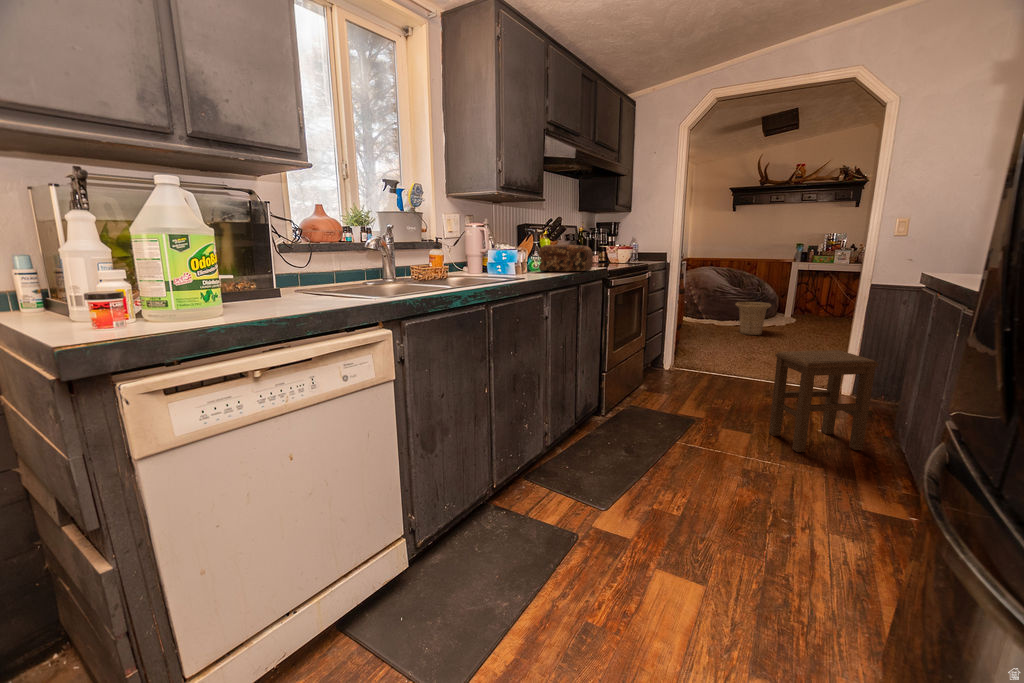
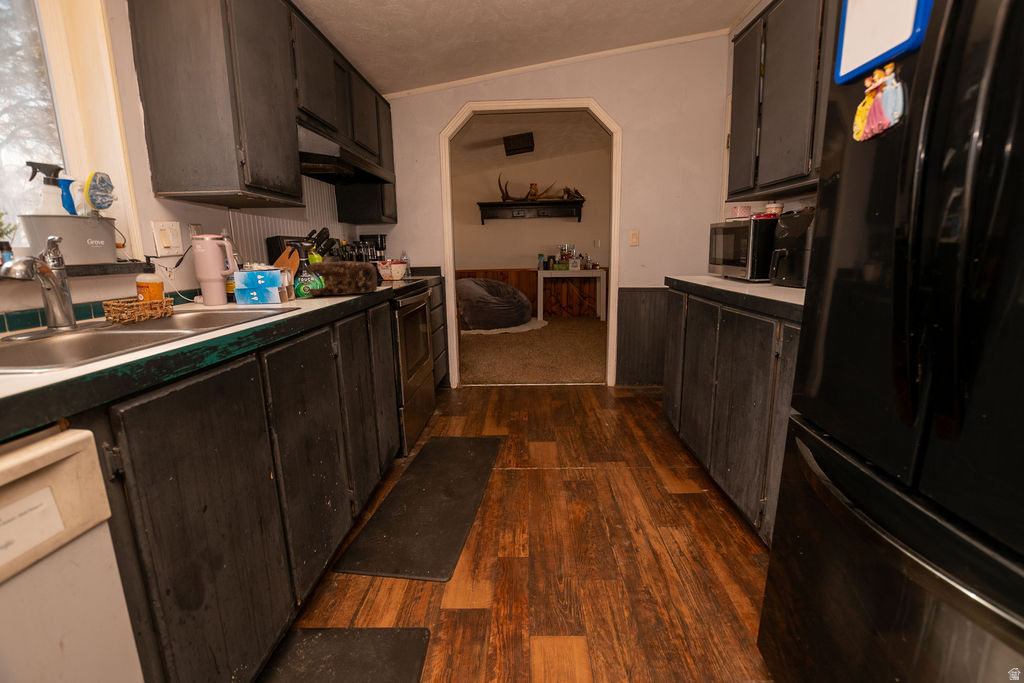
basket: present [736,302,771,335] -> none [503,311,534,343]
stool: present [769,350,879,452] -> none [568,351,647,453]

